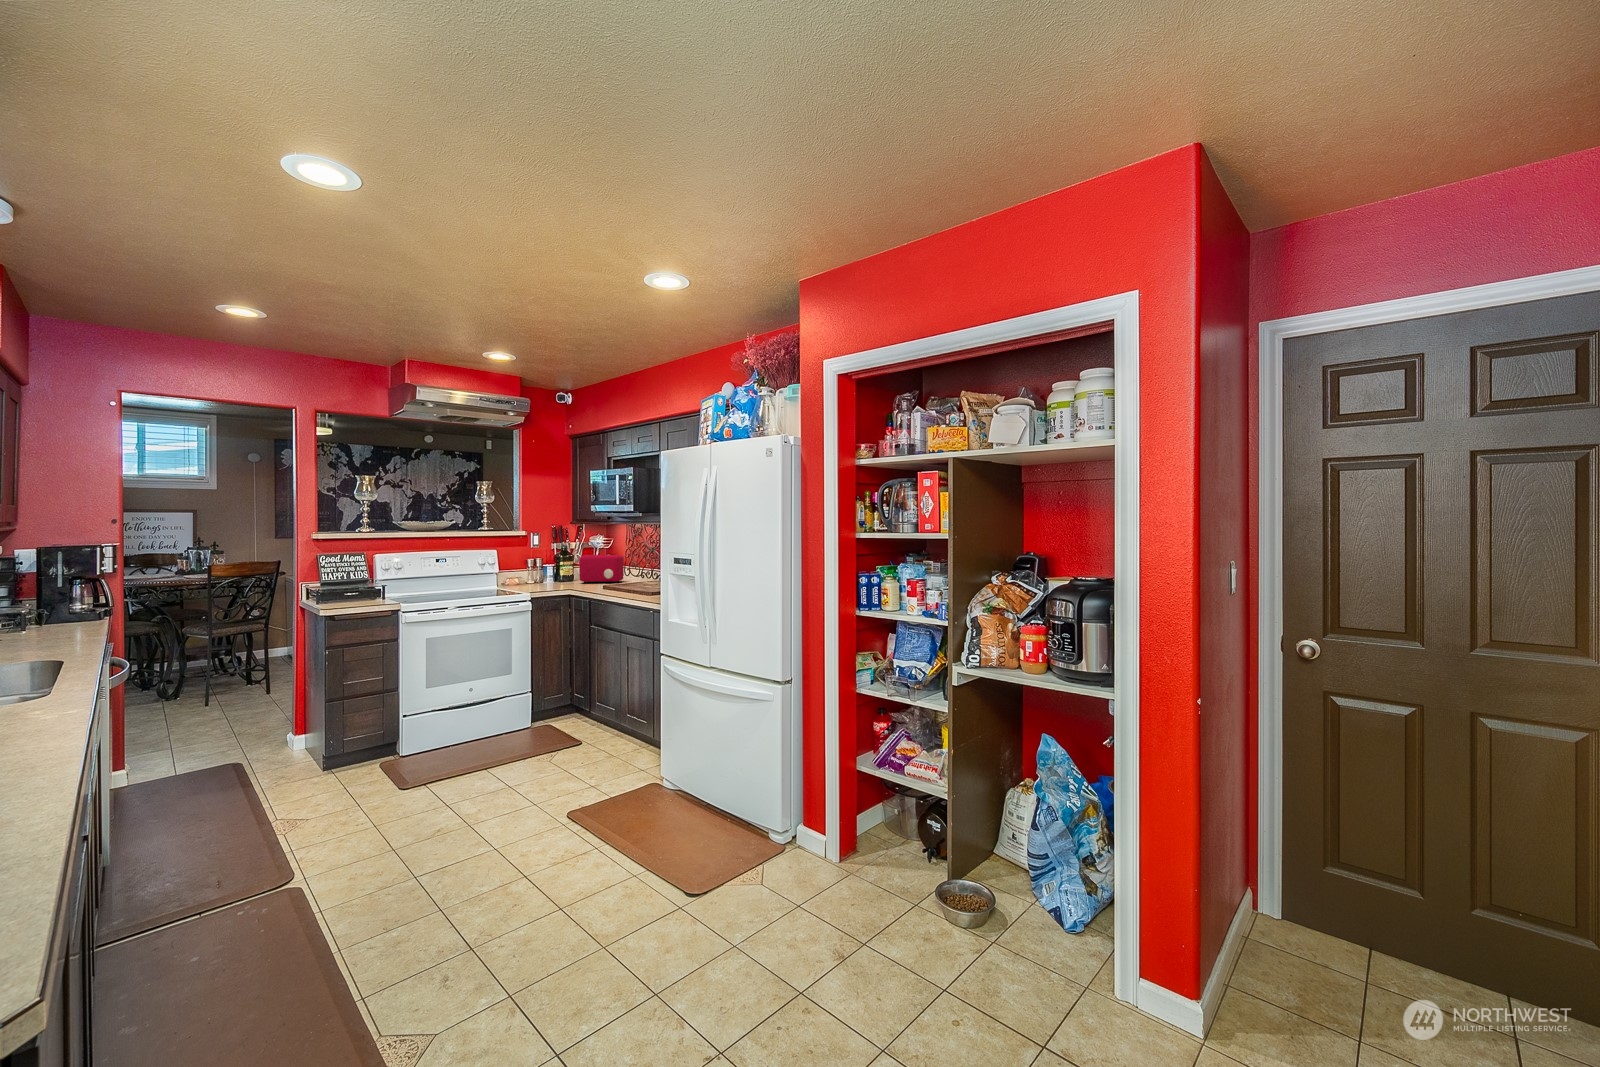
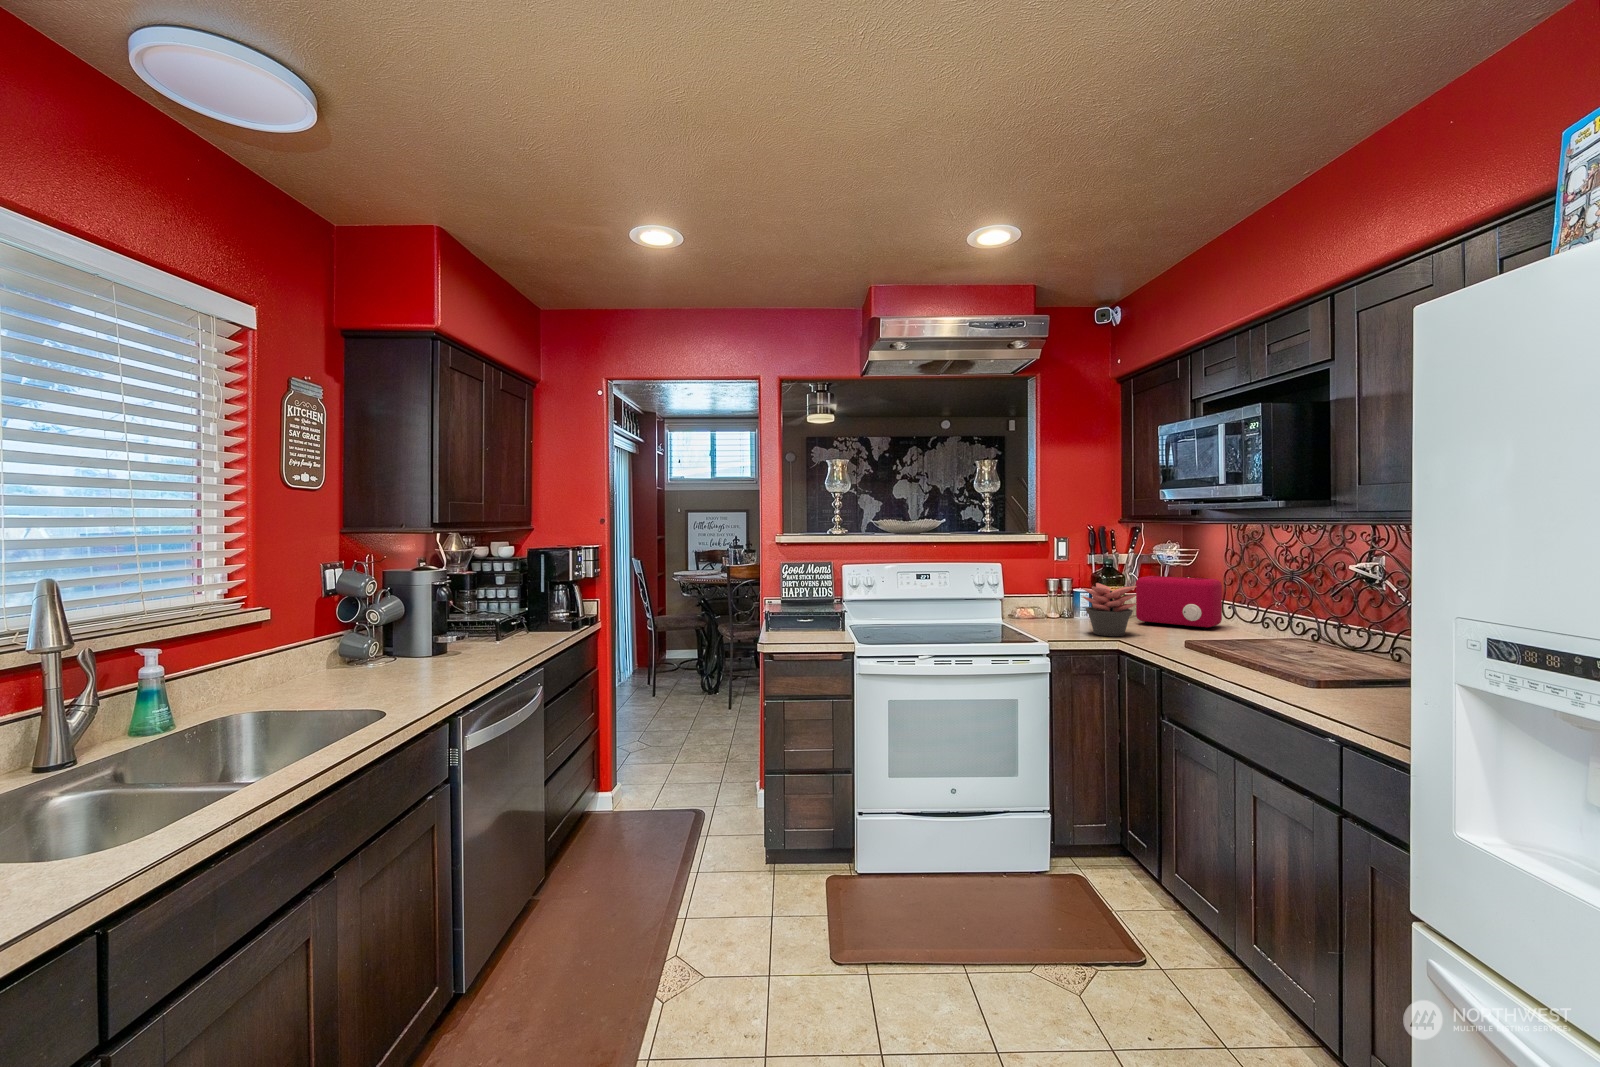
succulent plant: none [549,559,580,589] -> present [1083,583,1137,636]

